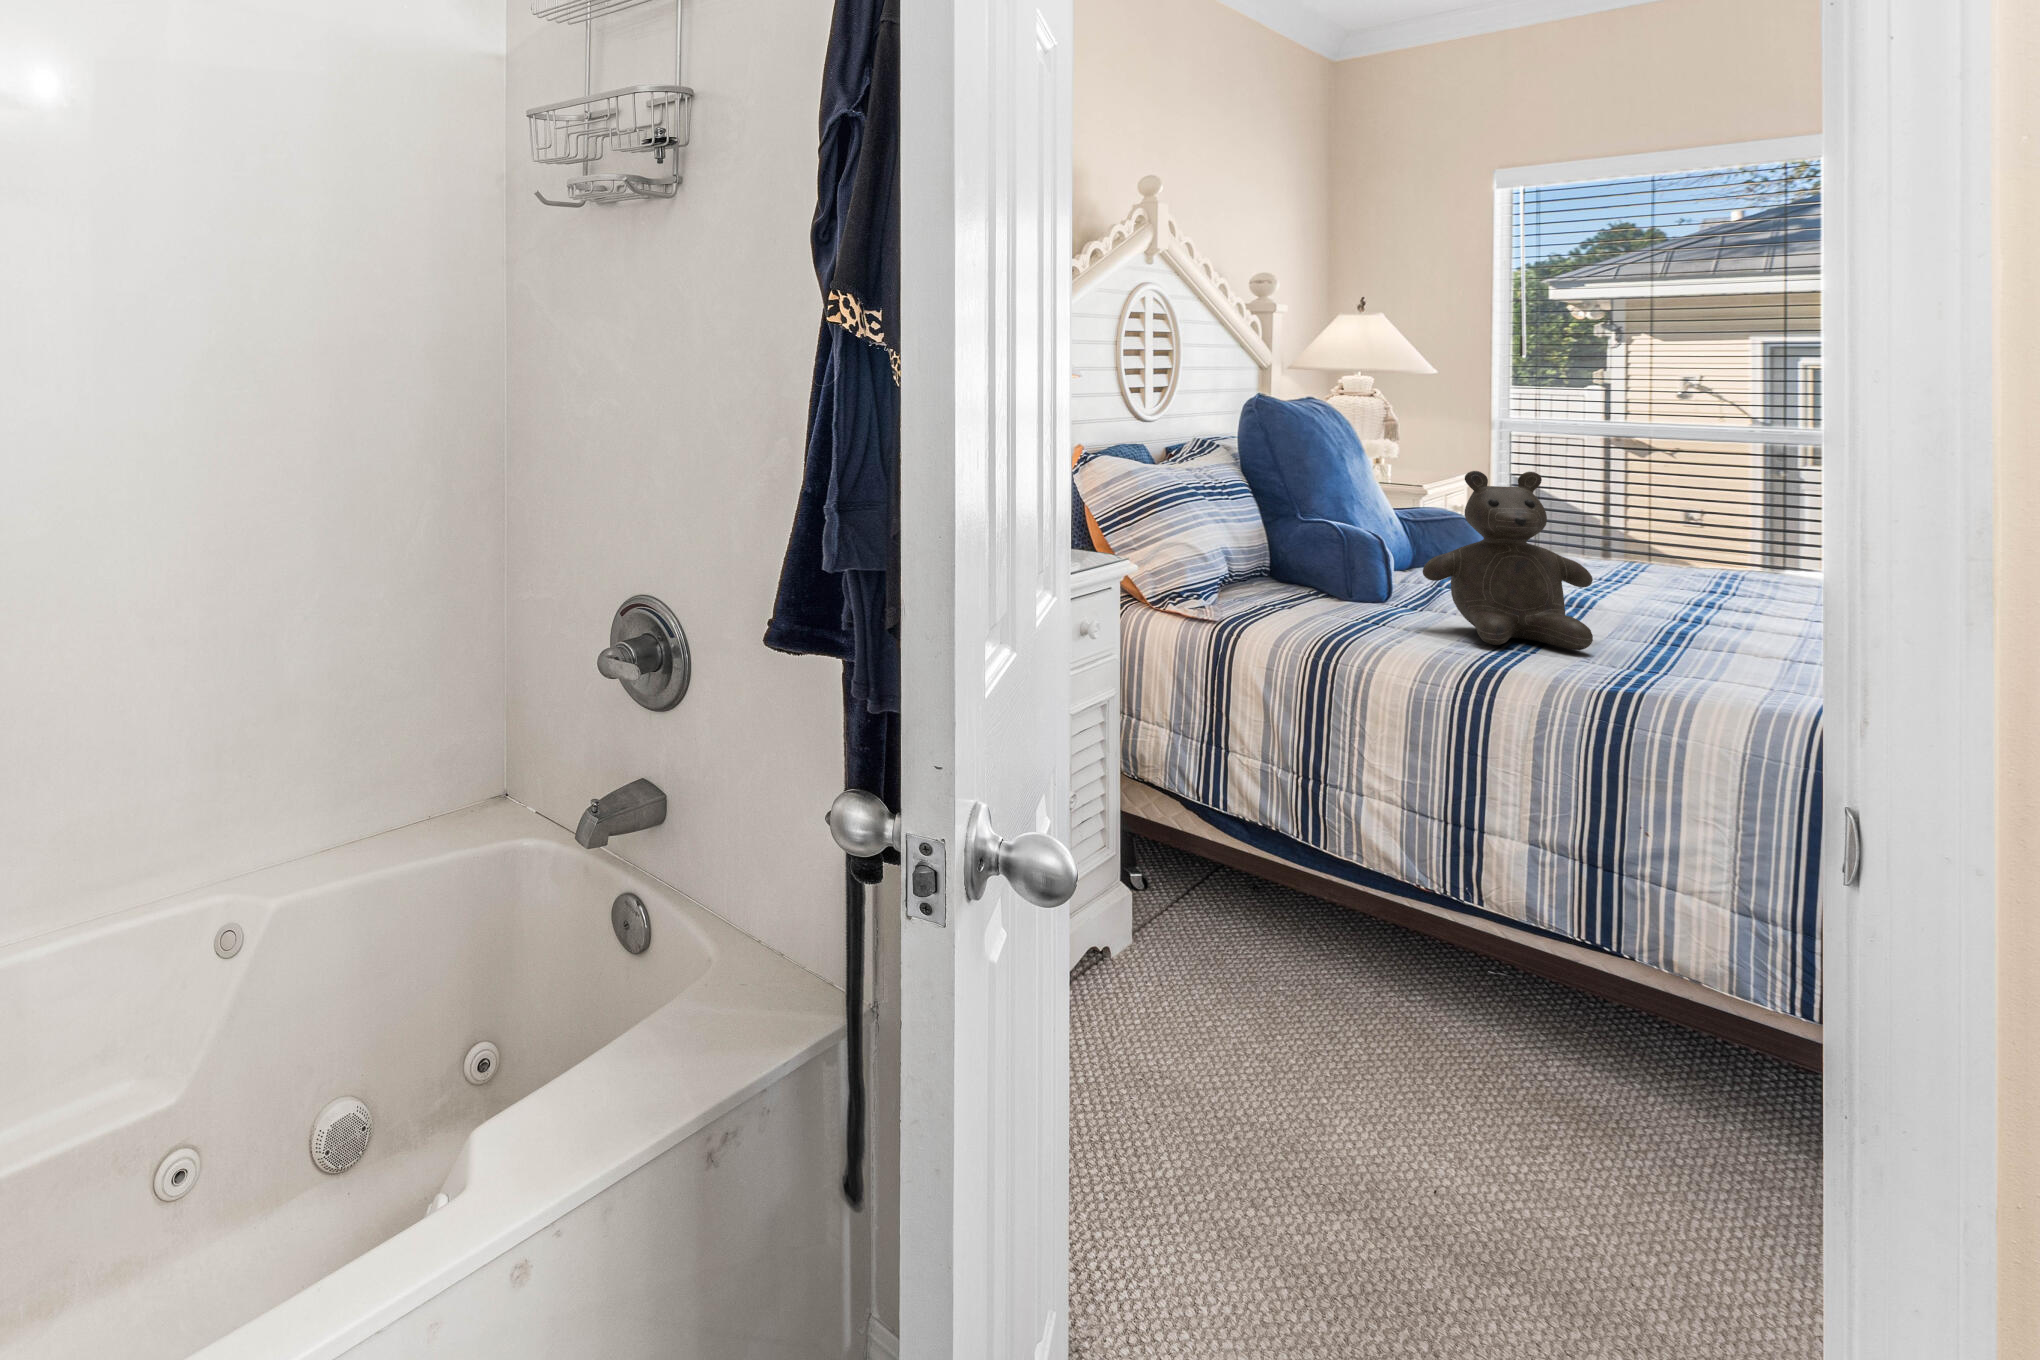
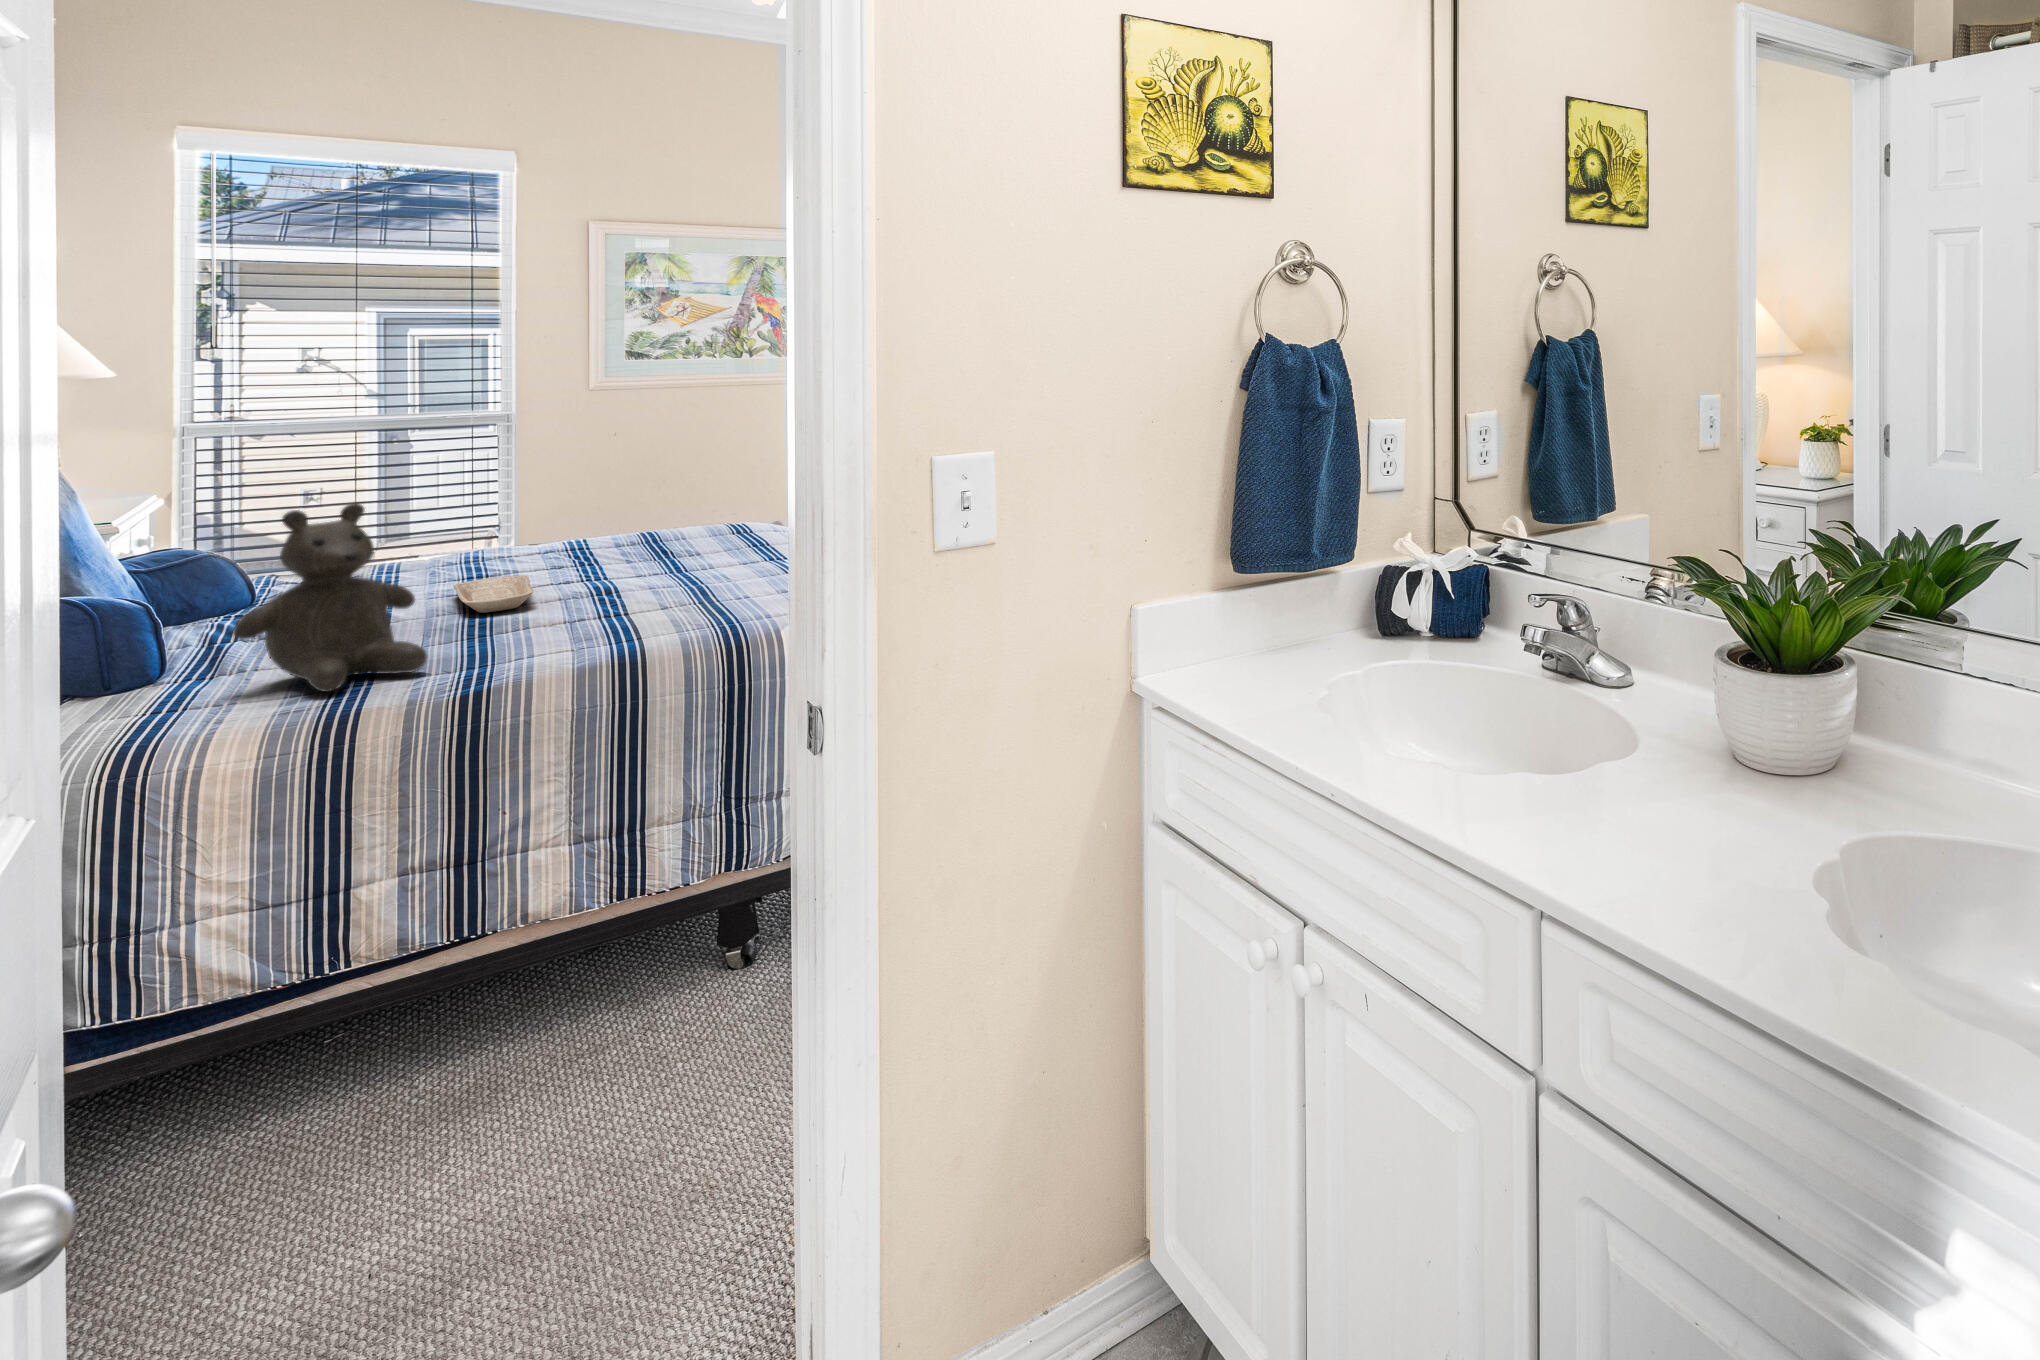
tray: none [1668,588,1761,624] -> present [454,576,533,613]

